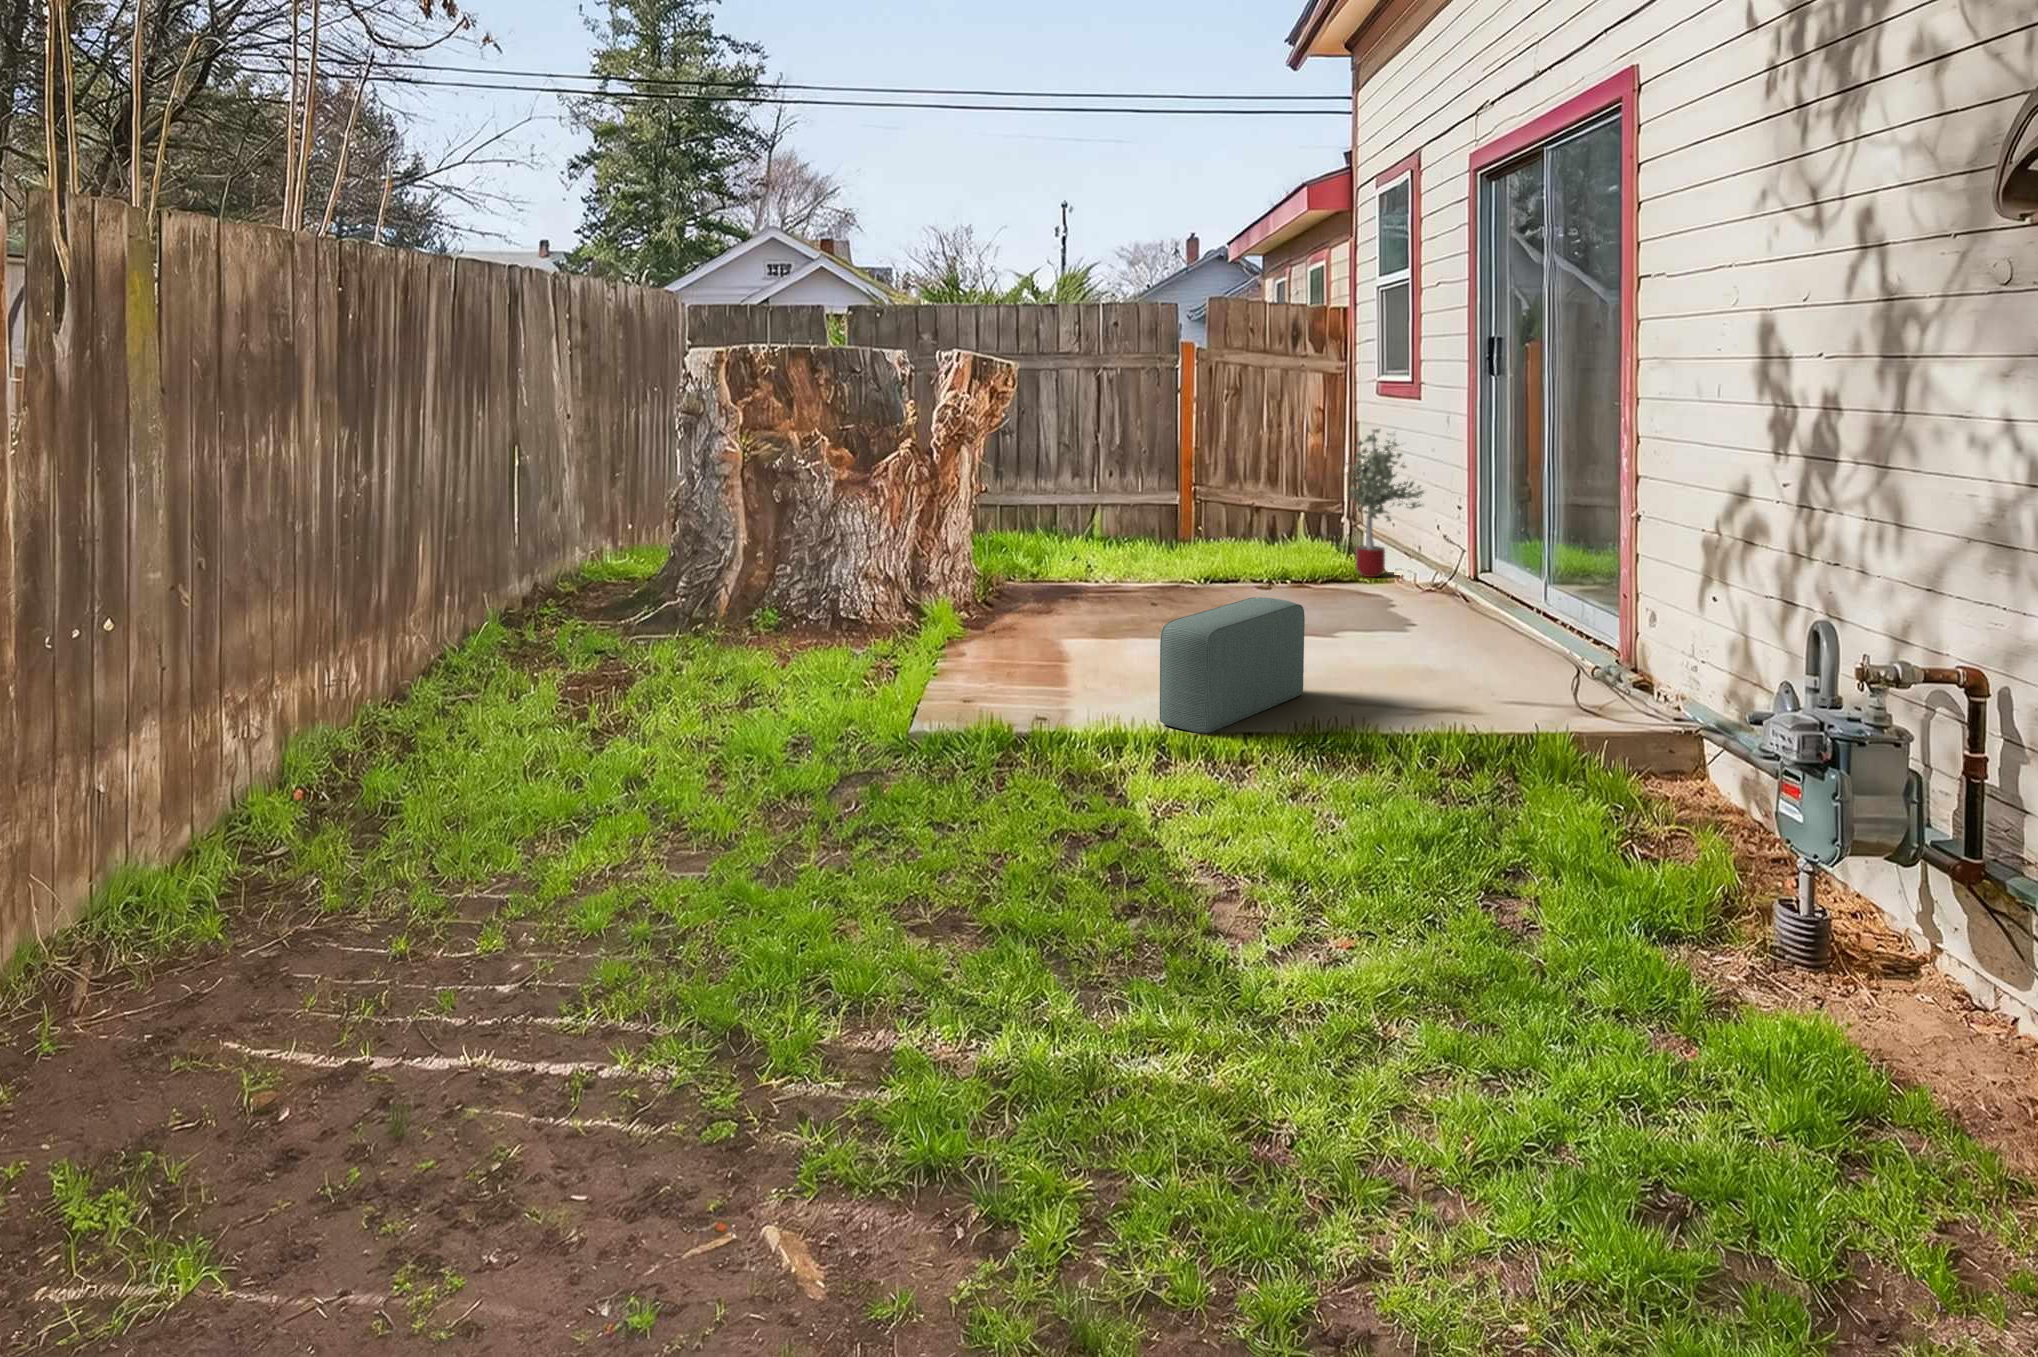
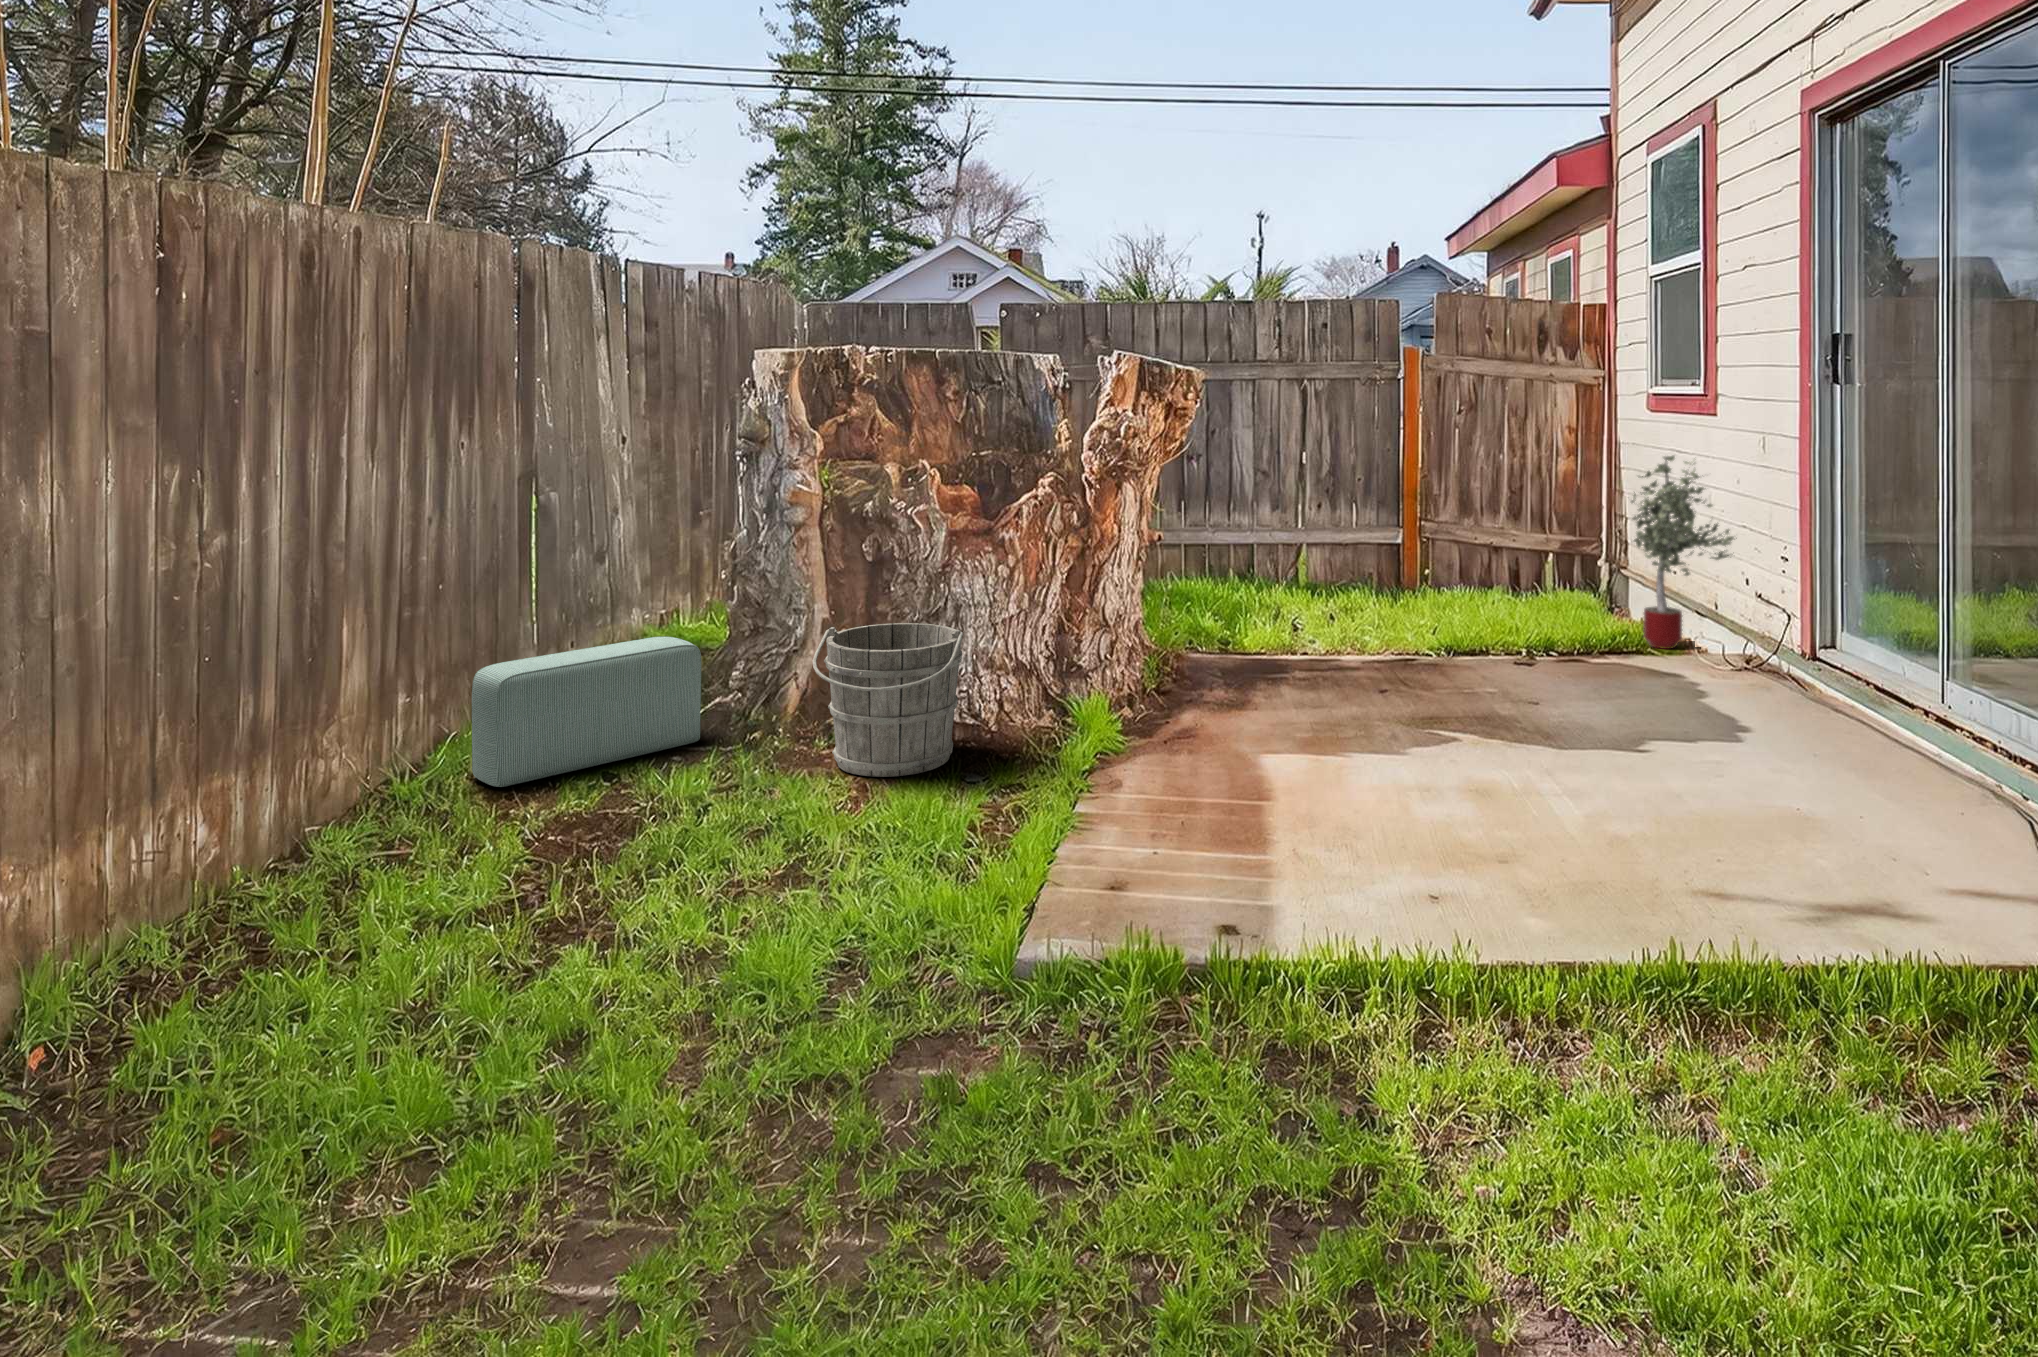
bucket: none [744,546,850,651] -> present [813,623,963,777]
pouf: present [1160,597,1305,733] -> present [472,637,701,787]

